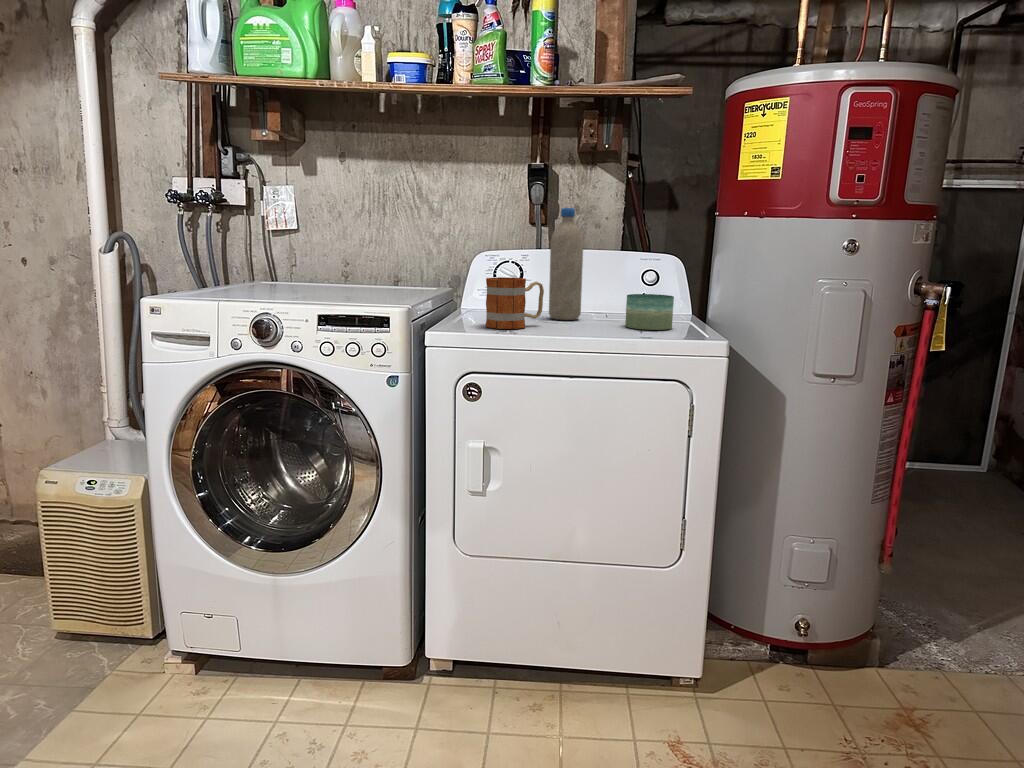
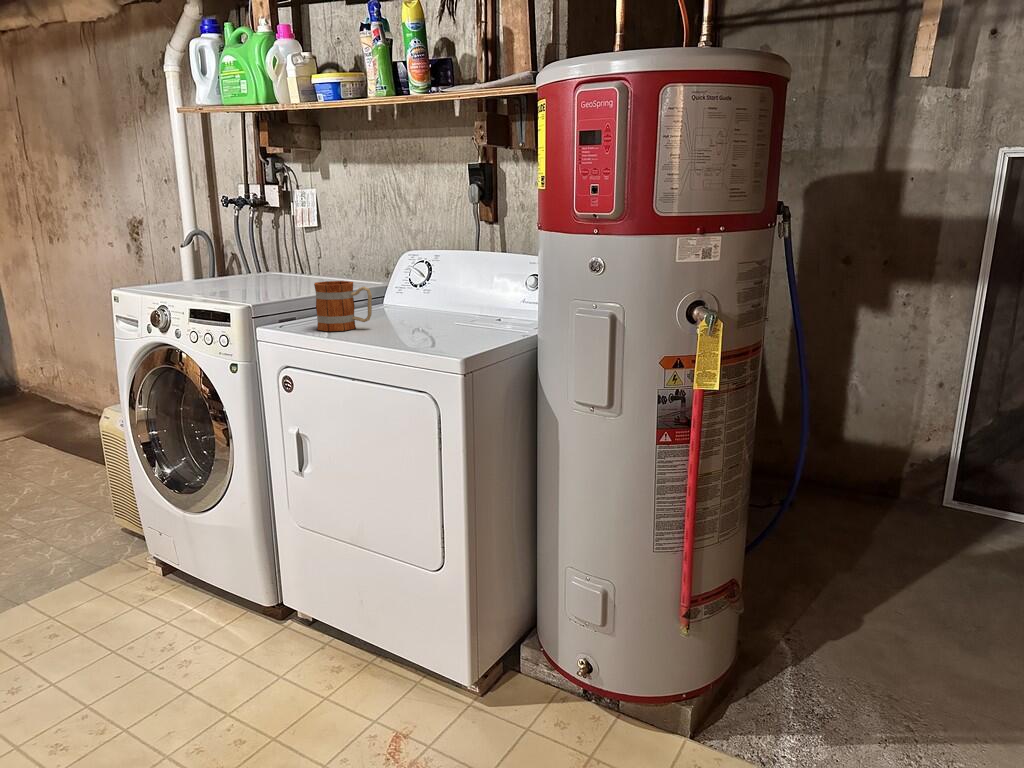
water bottle: present [549,208,583,320] -> none [405,212,440,325]
candle: present [625,294,674,330] -> none [436,303,484,343]

